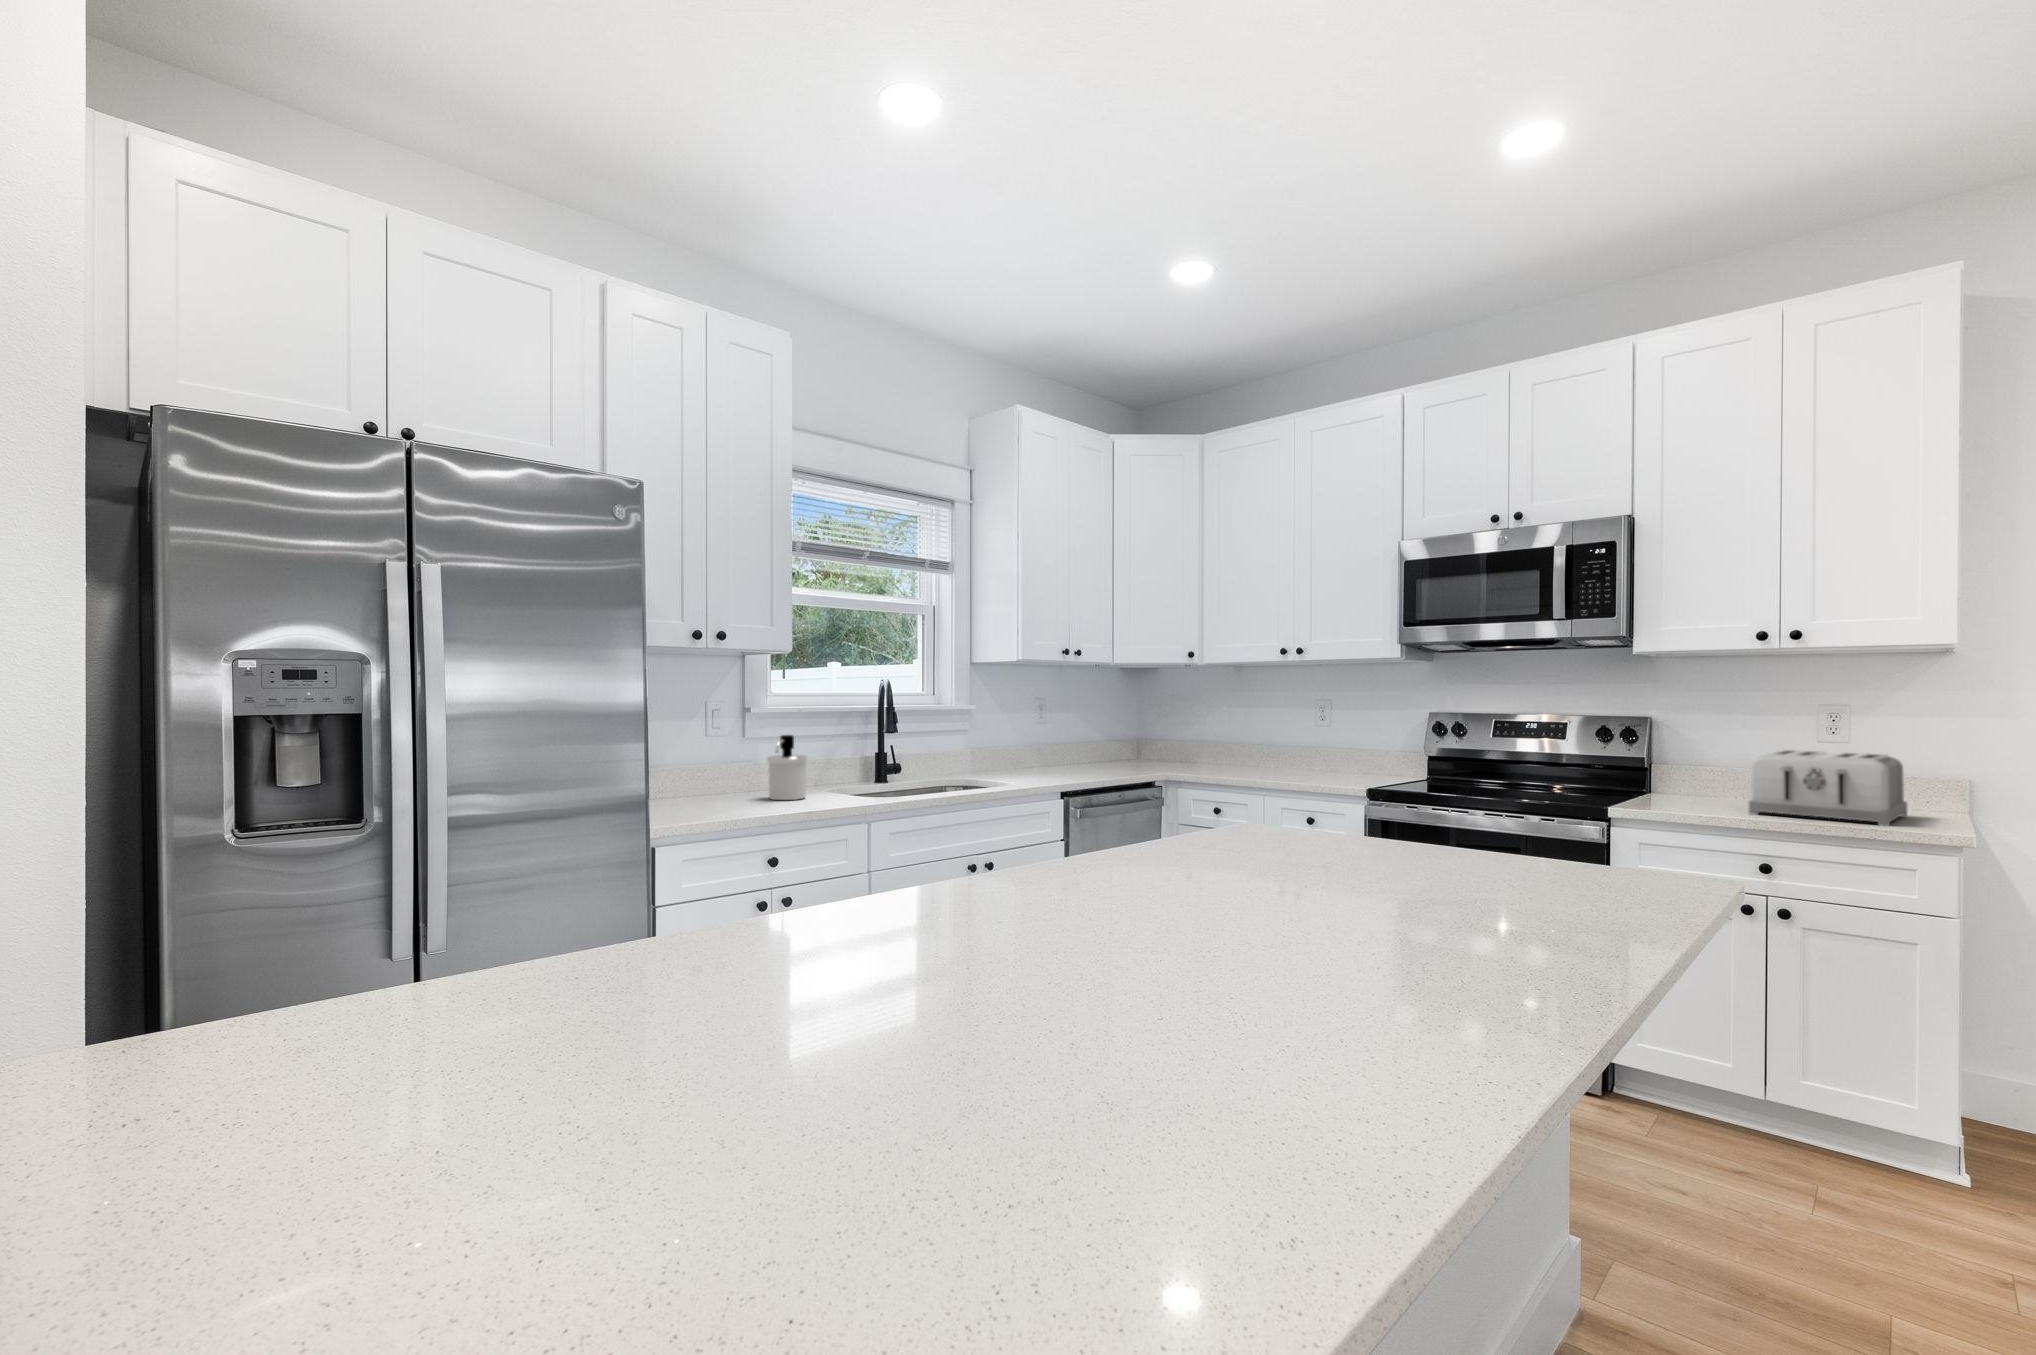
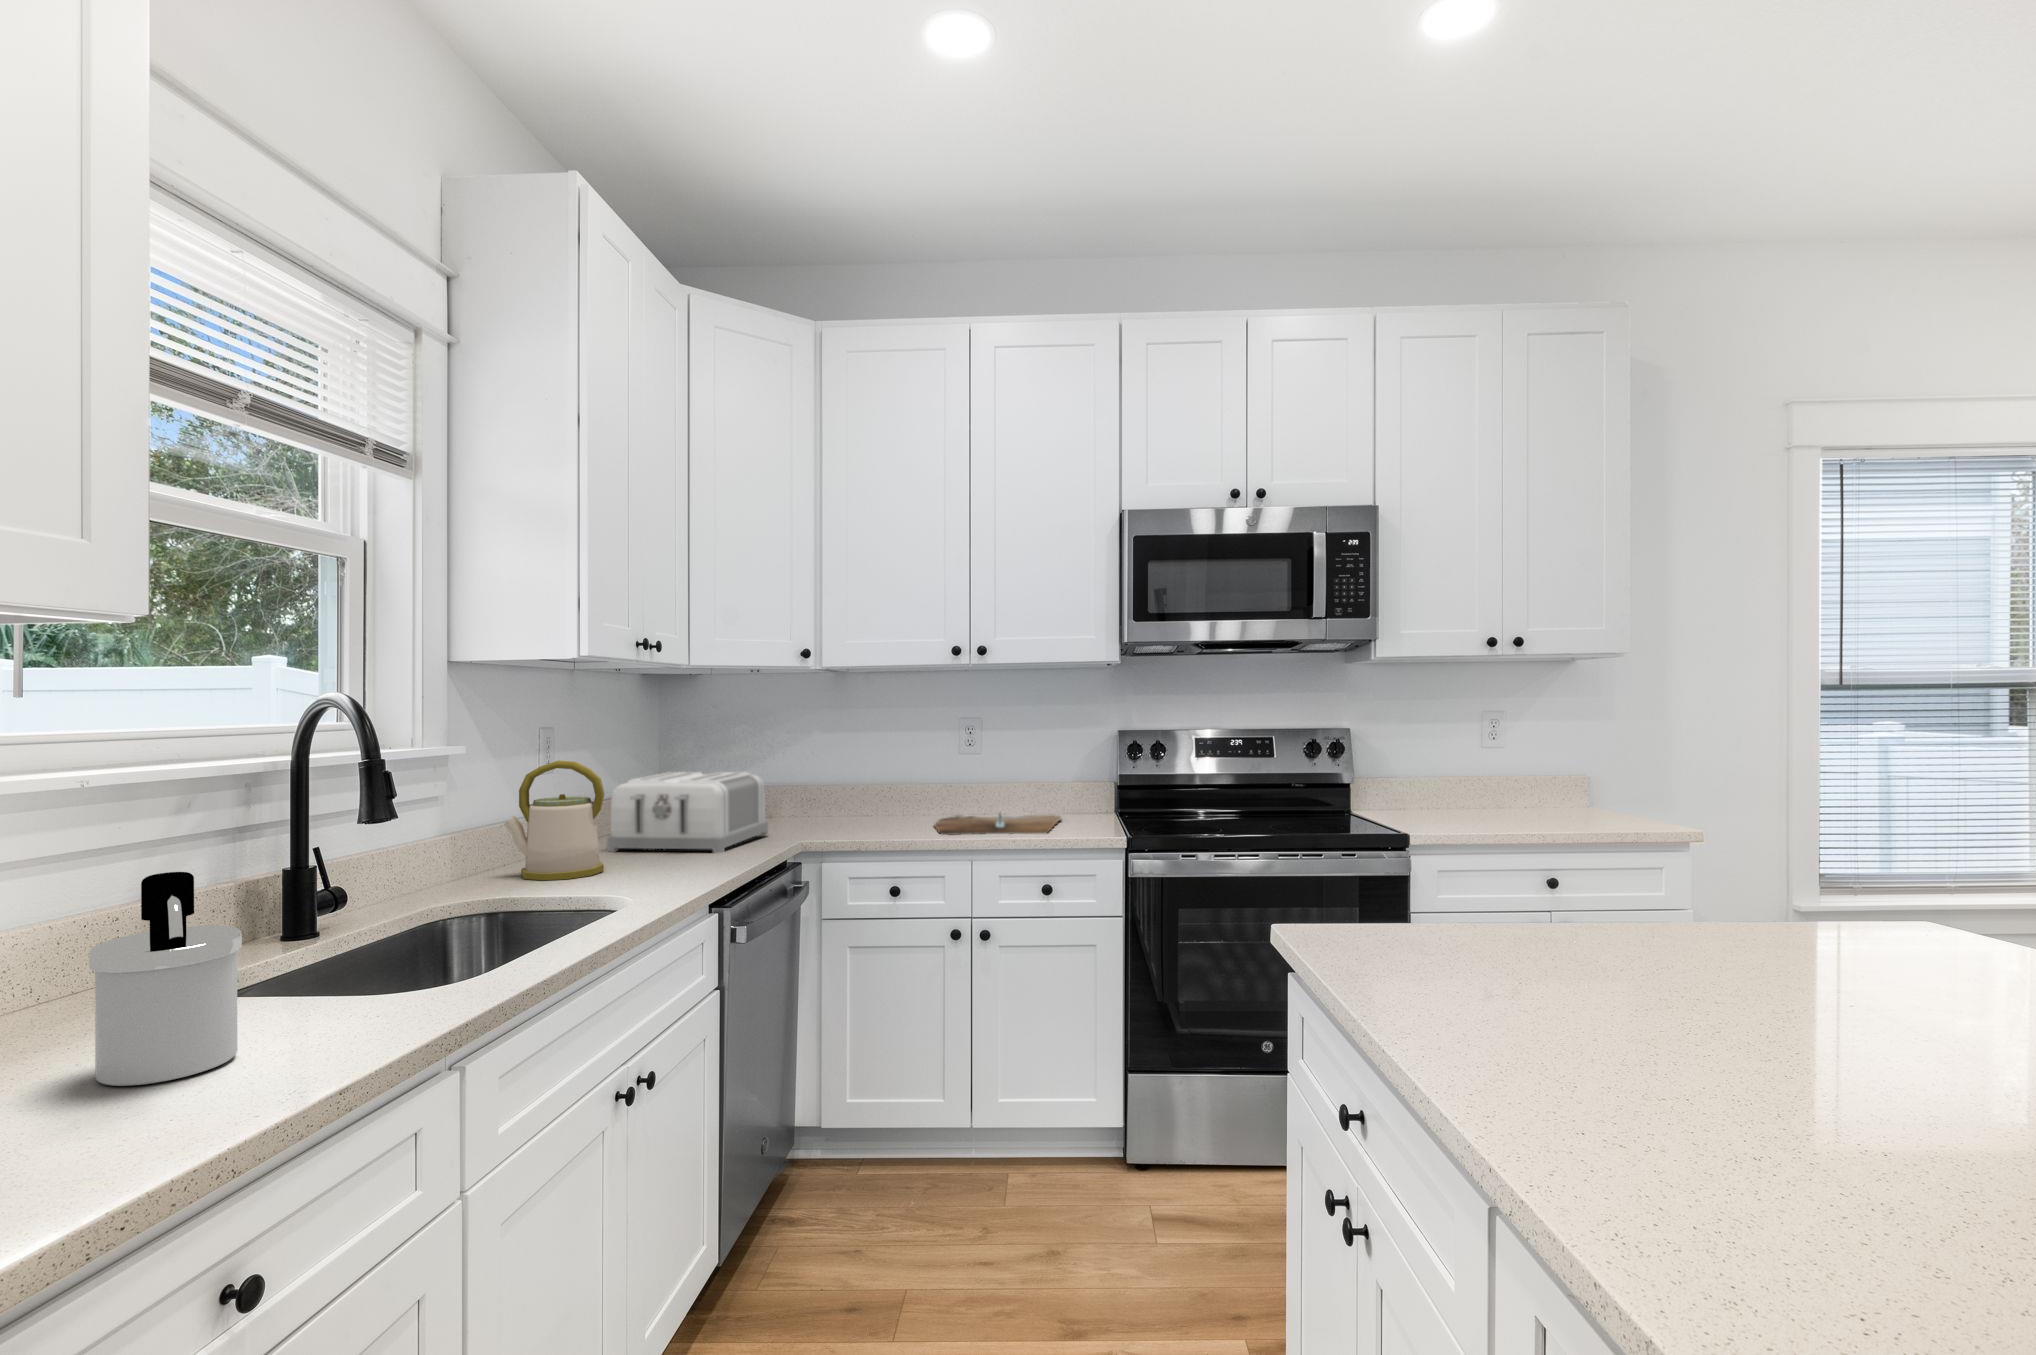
kettle: none [990,714,1034,775] -> present [504,760,605,880]
toaster: present [1749,750,1907,826] -> present [607,772,768,853]
cutting board: none [1256,767,1374,783] -> present [935,813,1061,835]

